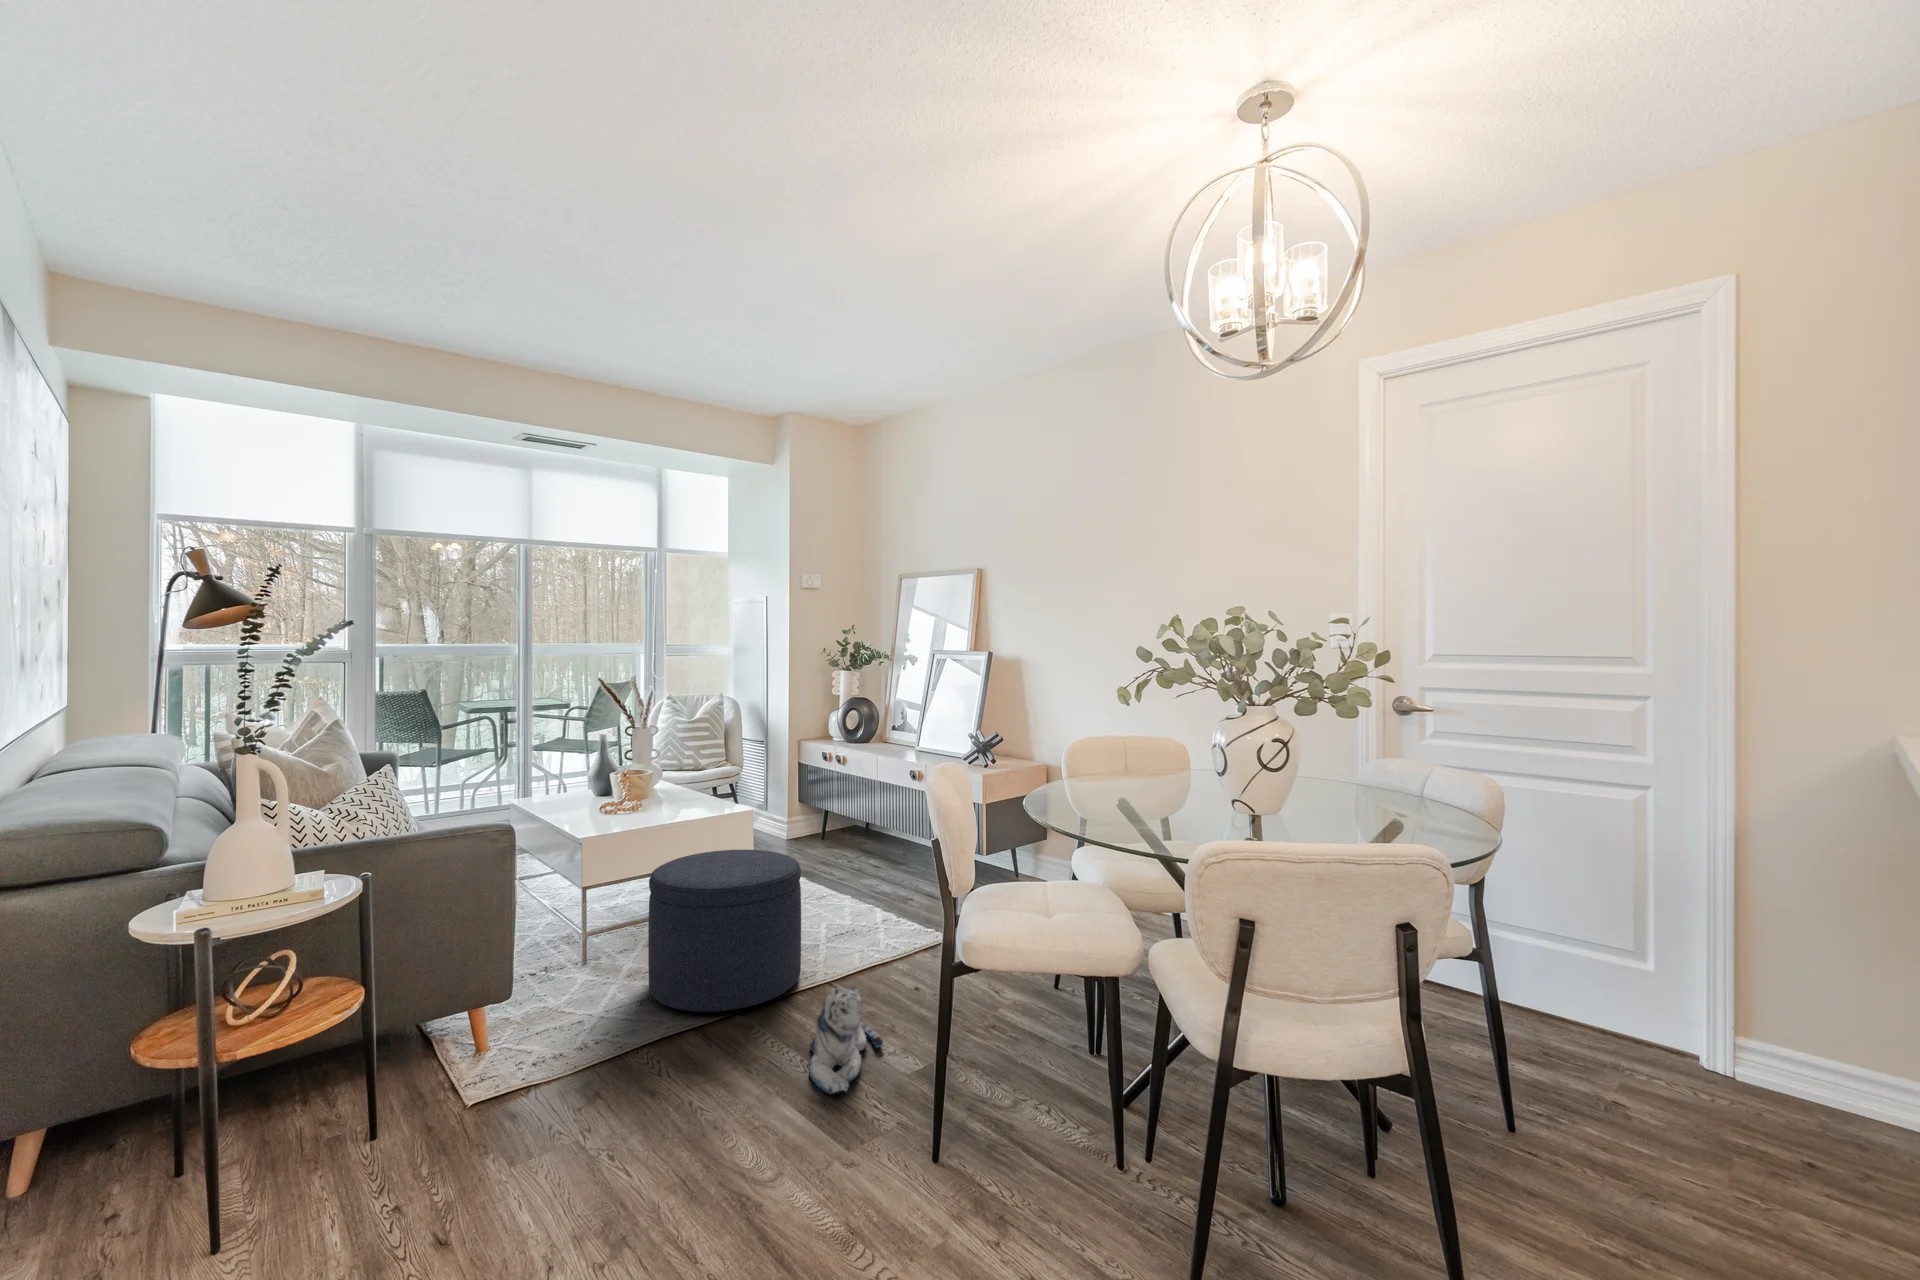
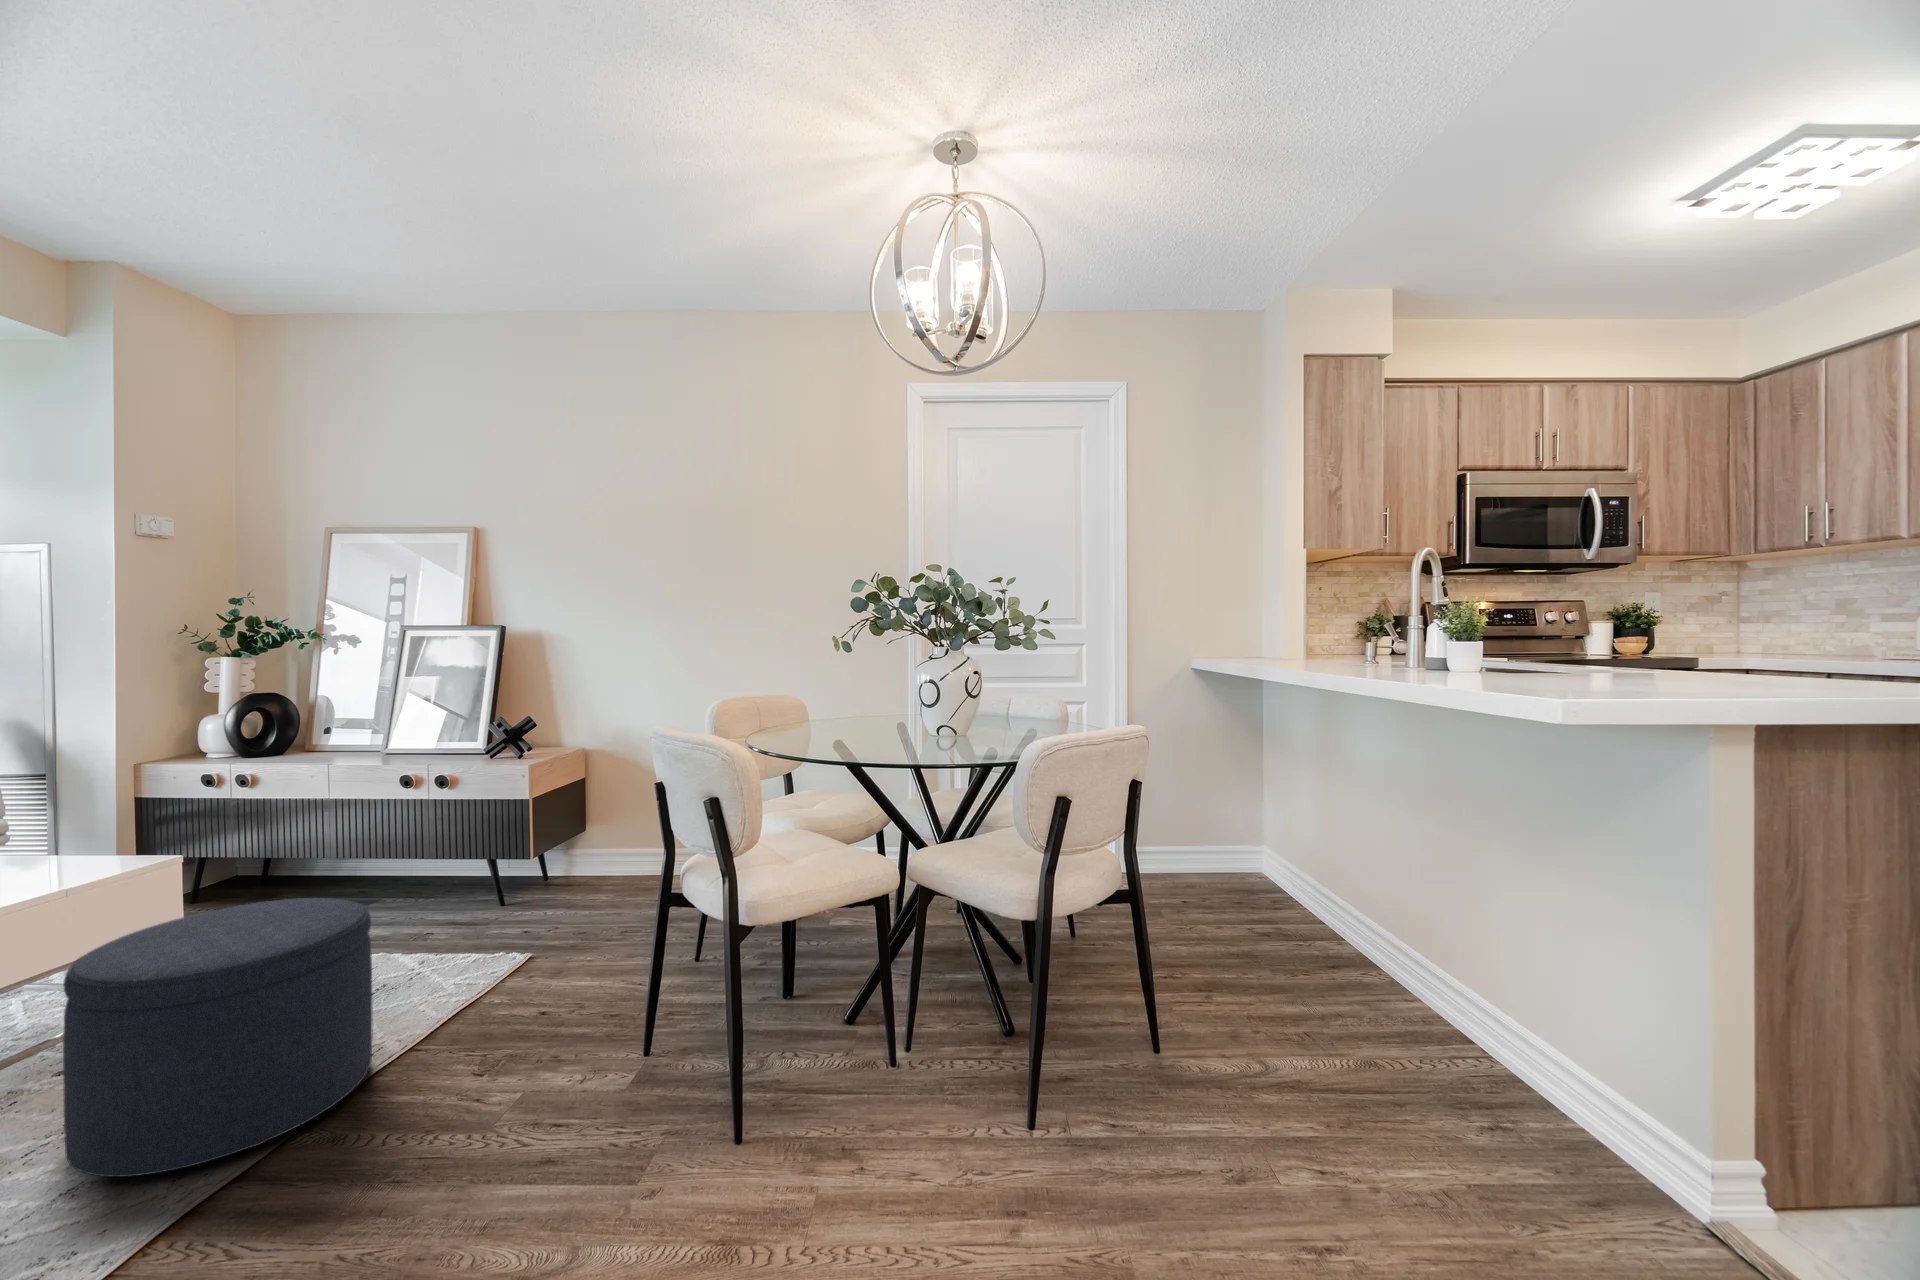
plush toy: present [809,988,883,1095] -> none [469,1016,577,1150]

